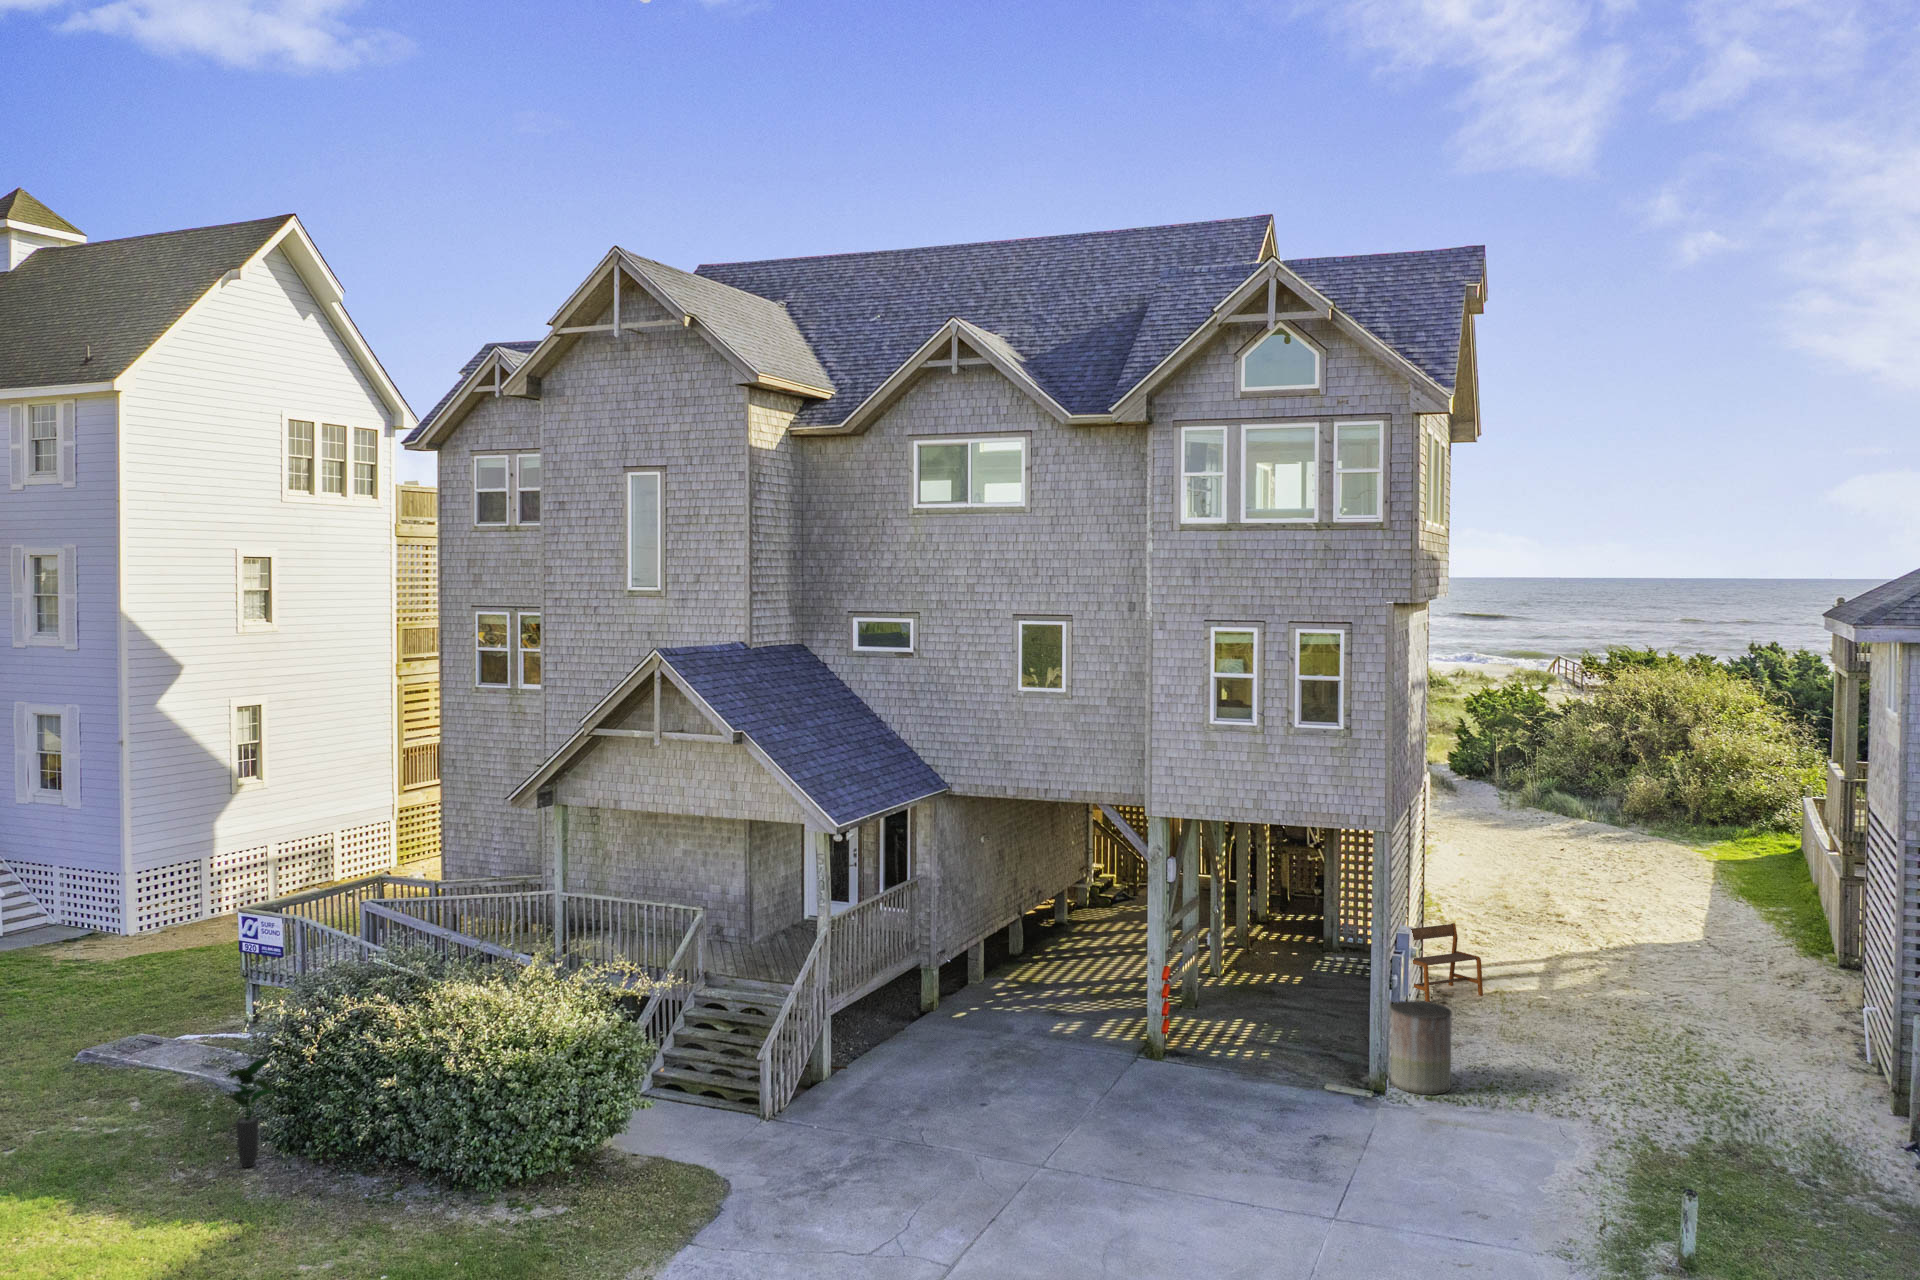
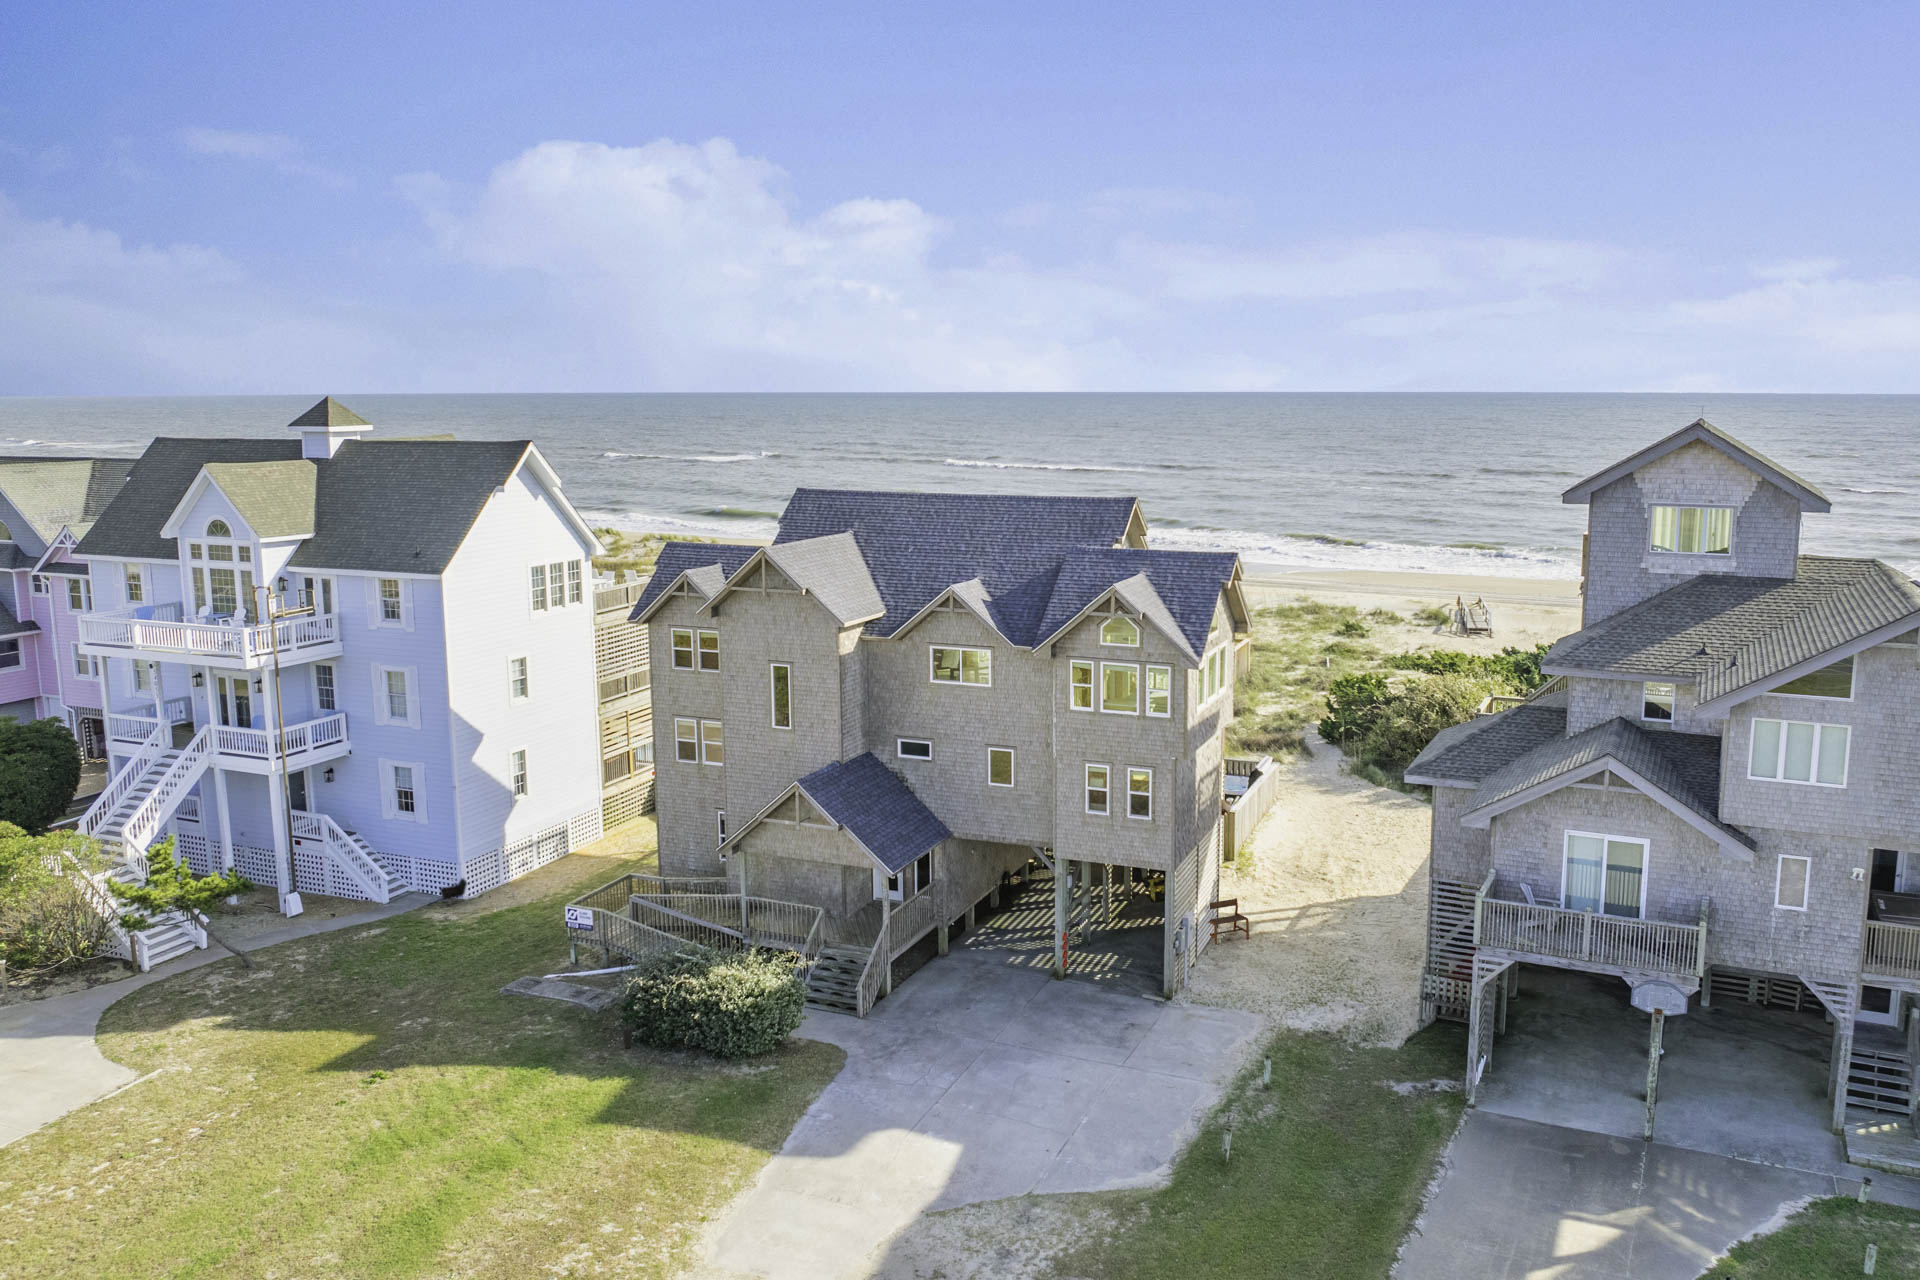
lounge chair: none [67,899,123,946] -> present [440,878,467,904]
trash can: present [1390,1000,1452,1095] -> none [1176,956,1206,1004]

